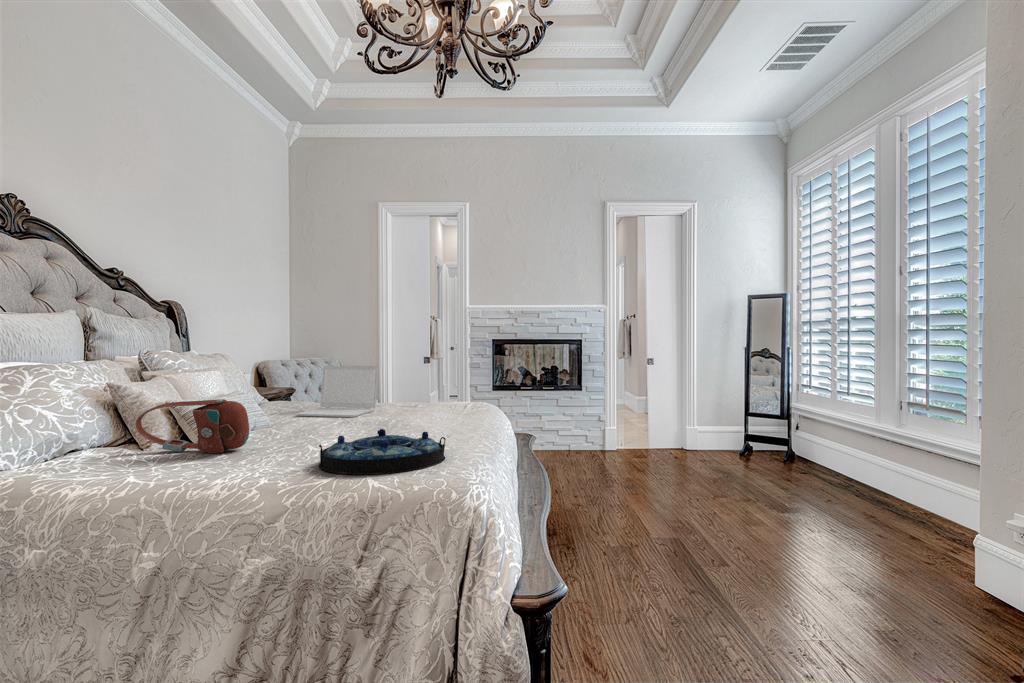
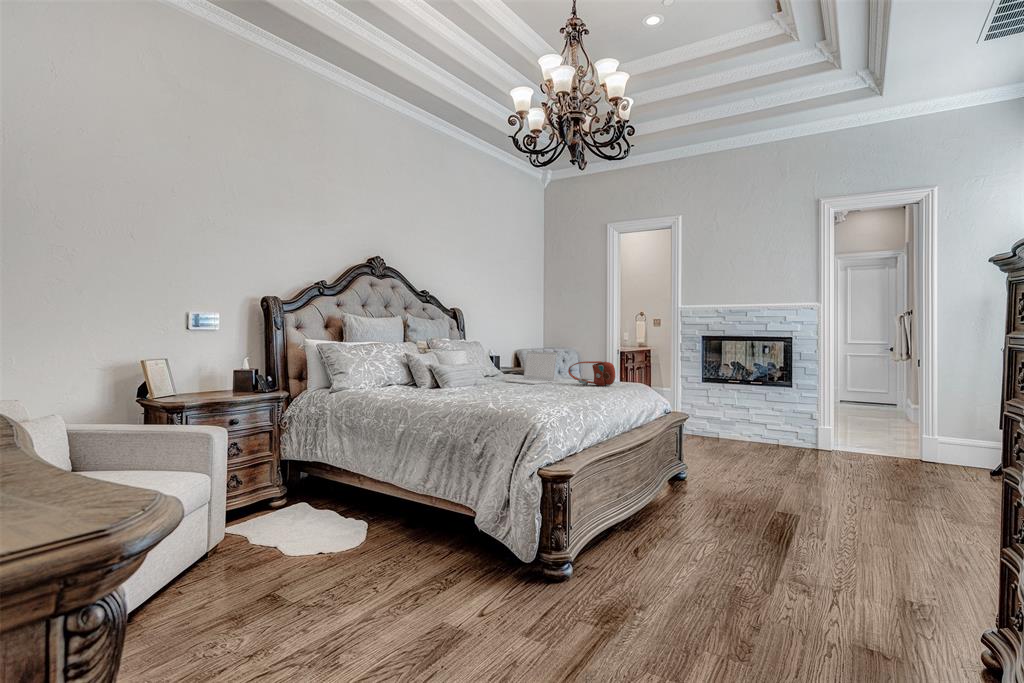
handbag: present [136,399,249,454] -> present [568,361,615,386]
serving tray: present [319,429,445,475] -> none [474,384,540,404]

